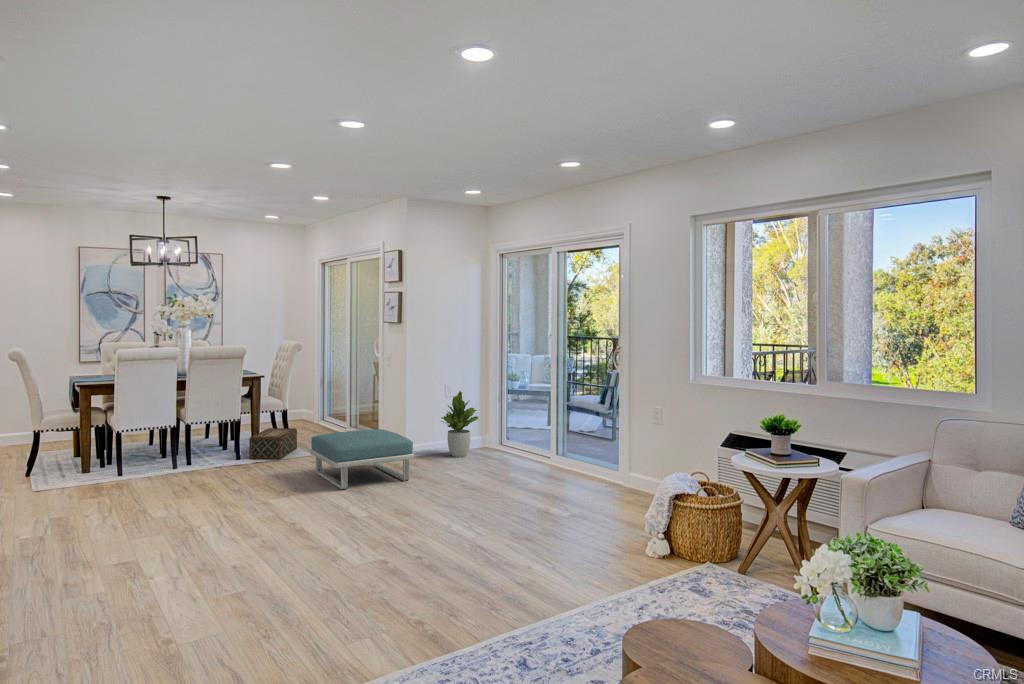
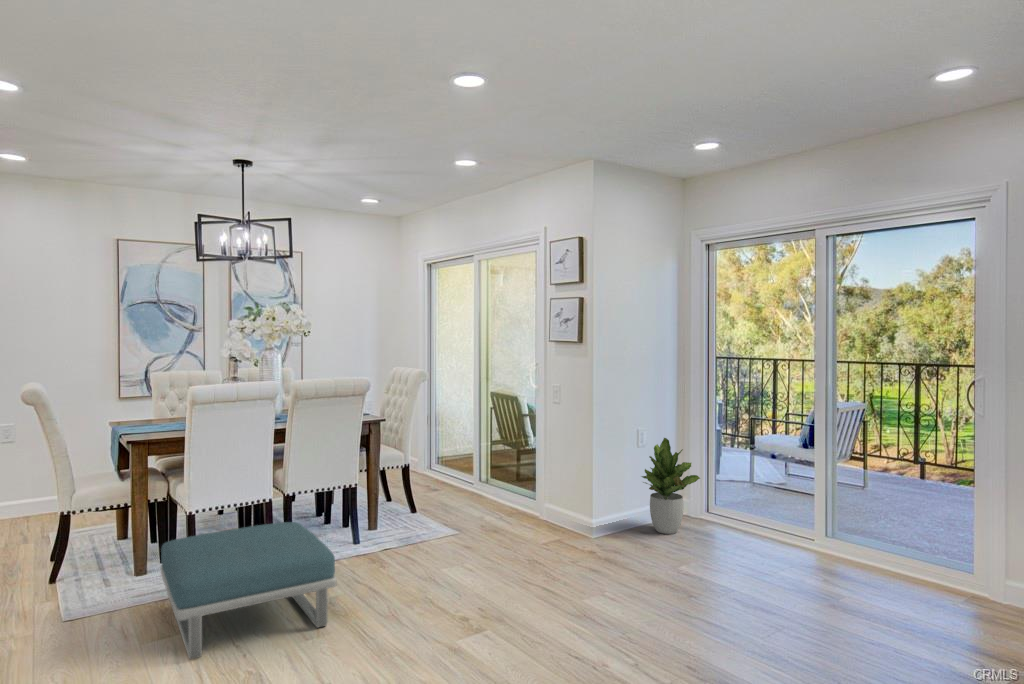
woven basket: present [249,428,297,459] -> none [371,490,426,541]
footstool: present [311,429,414,489] -> present [161,522,337,659]

